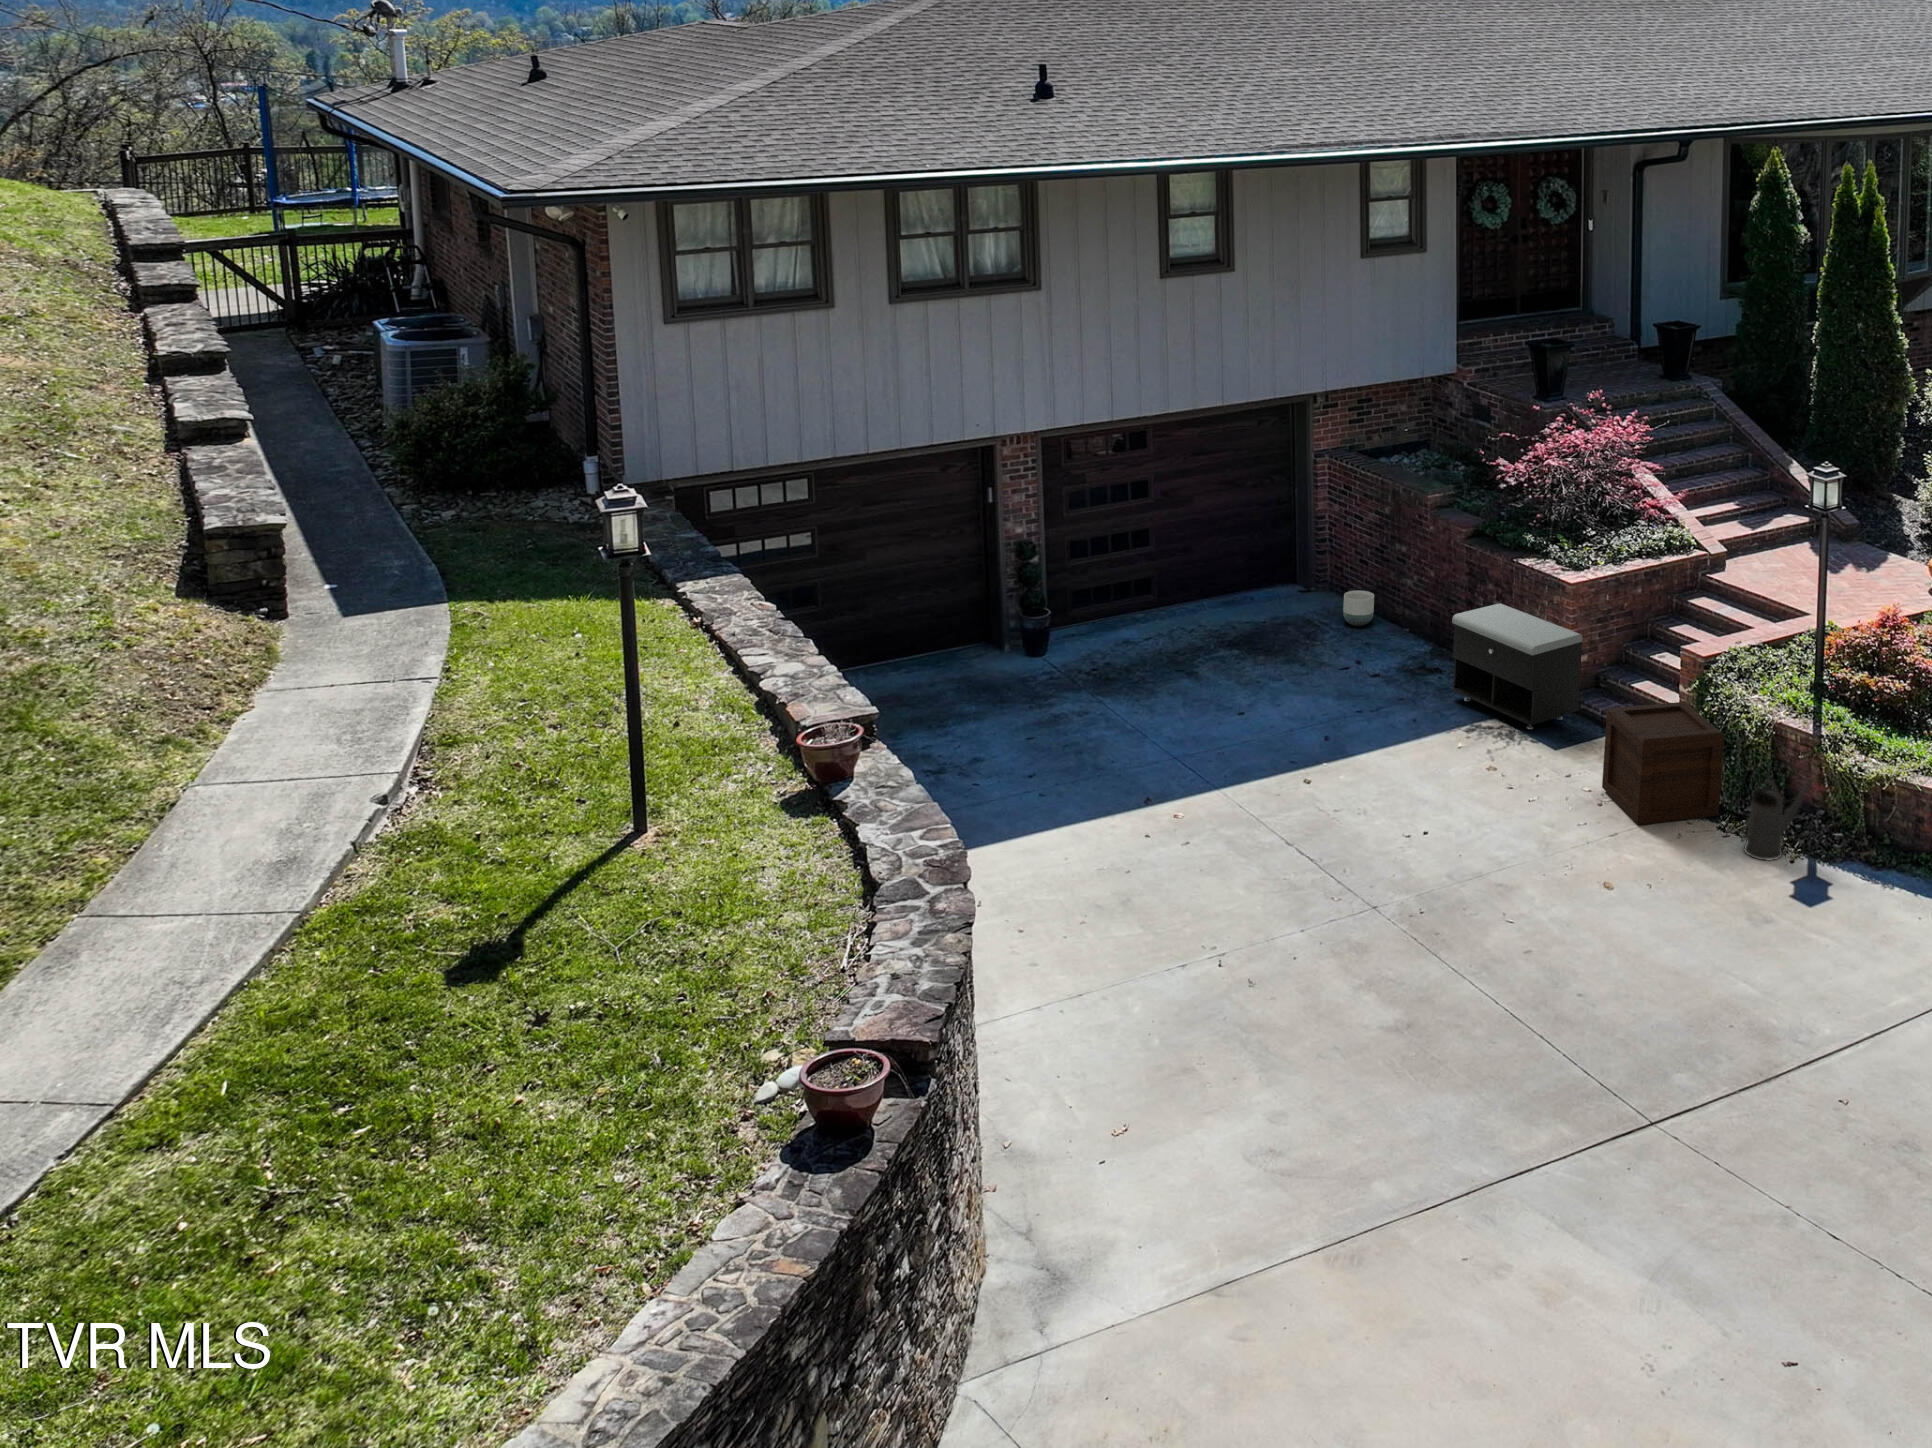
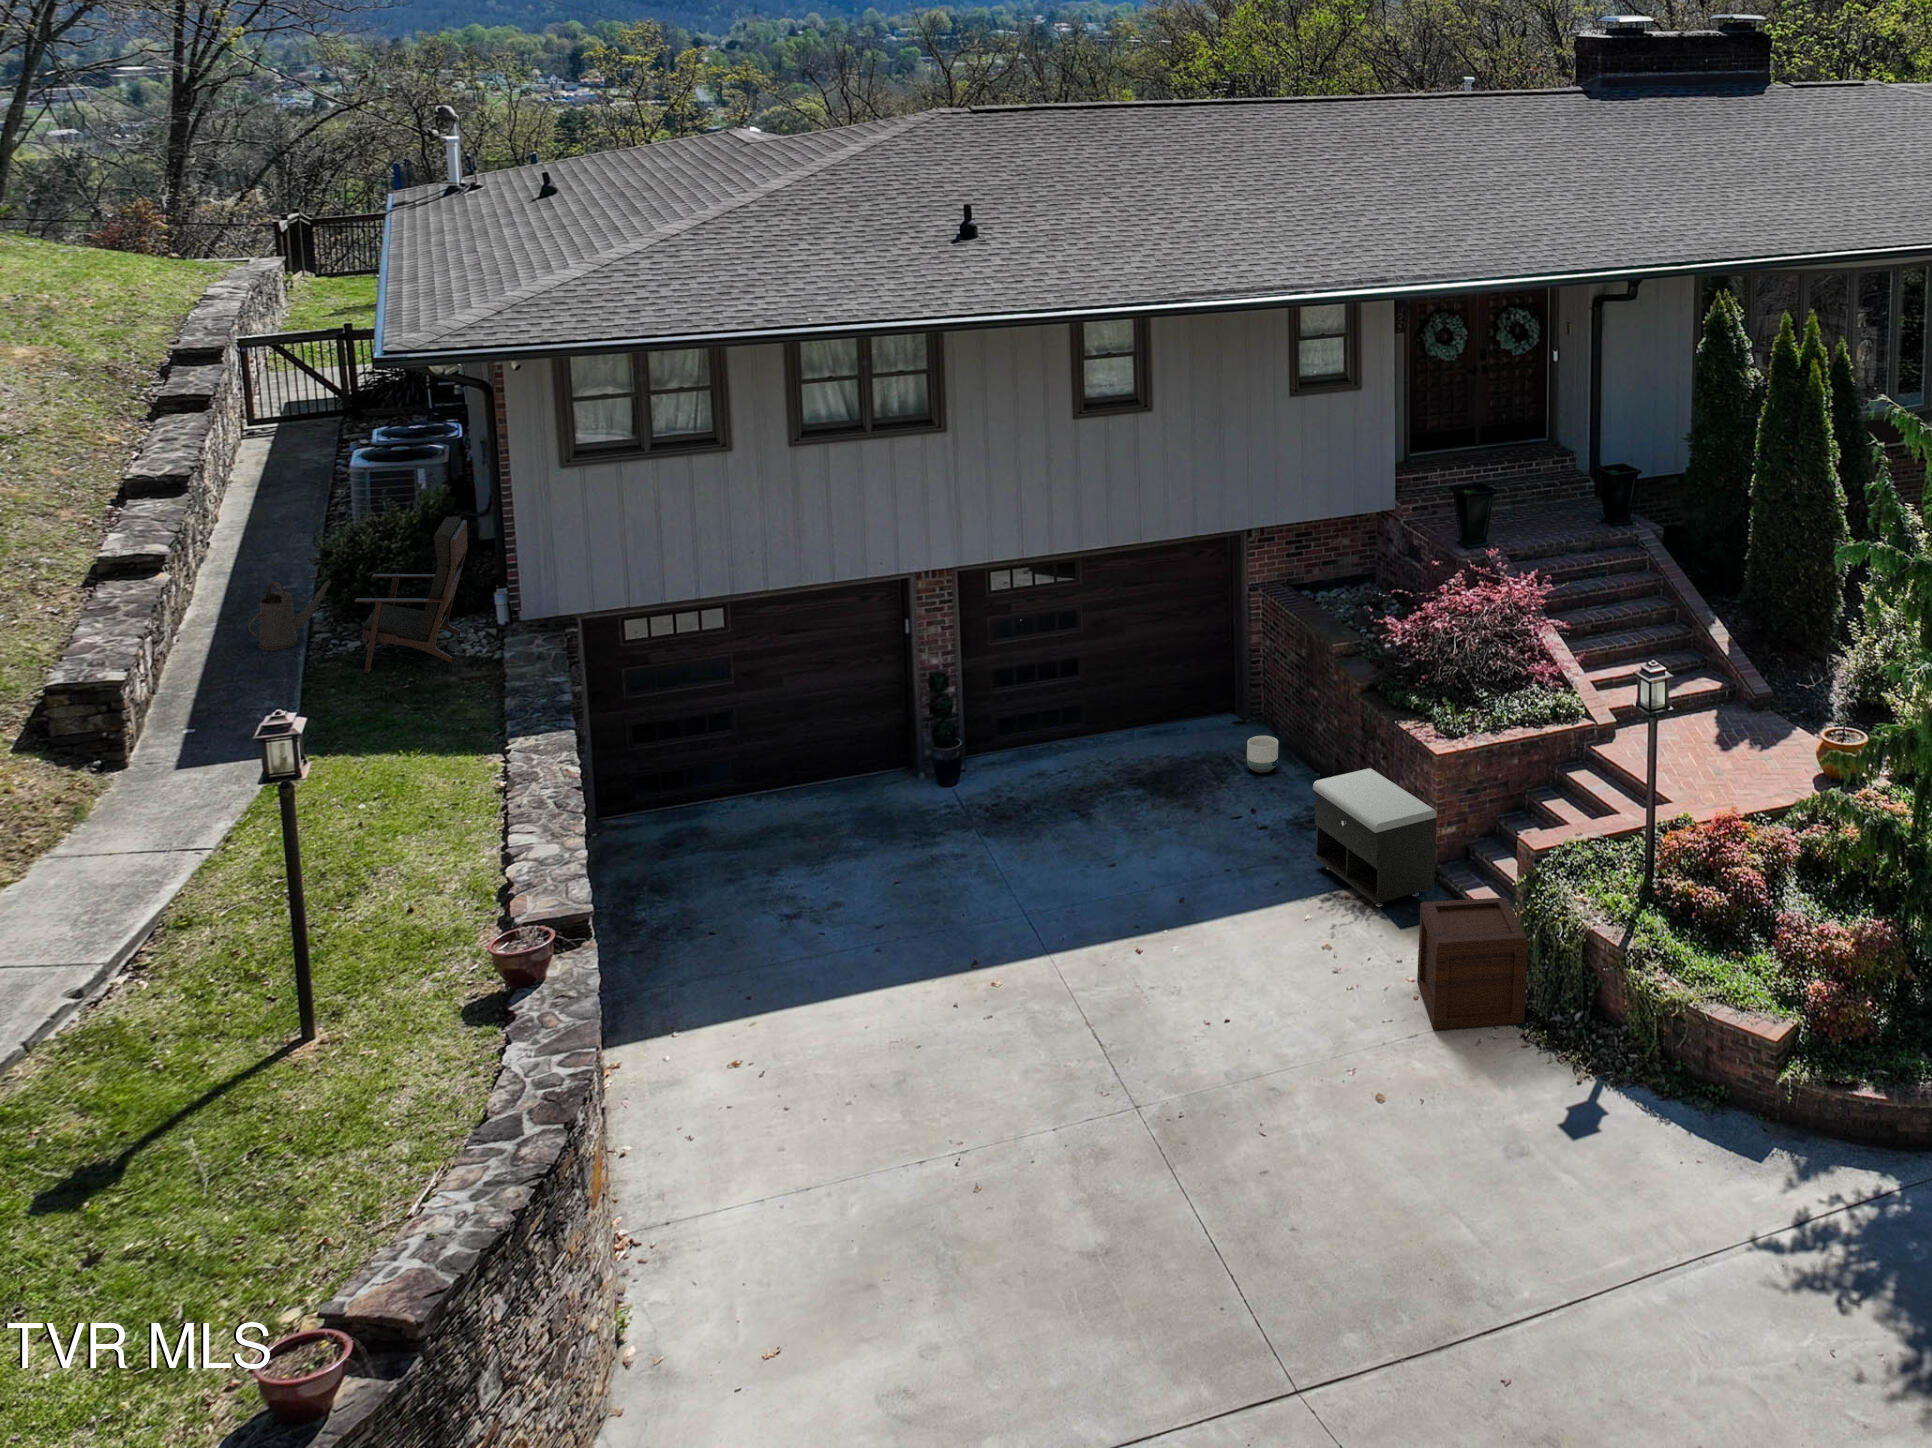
lounge chair: none [470,371,581,530] -> present [355,517,467,673]
watering can: present [1742,780,1812,861] -> present [248,580,331,650]

